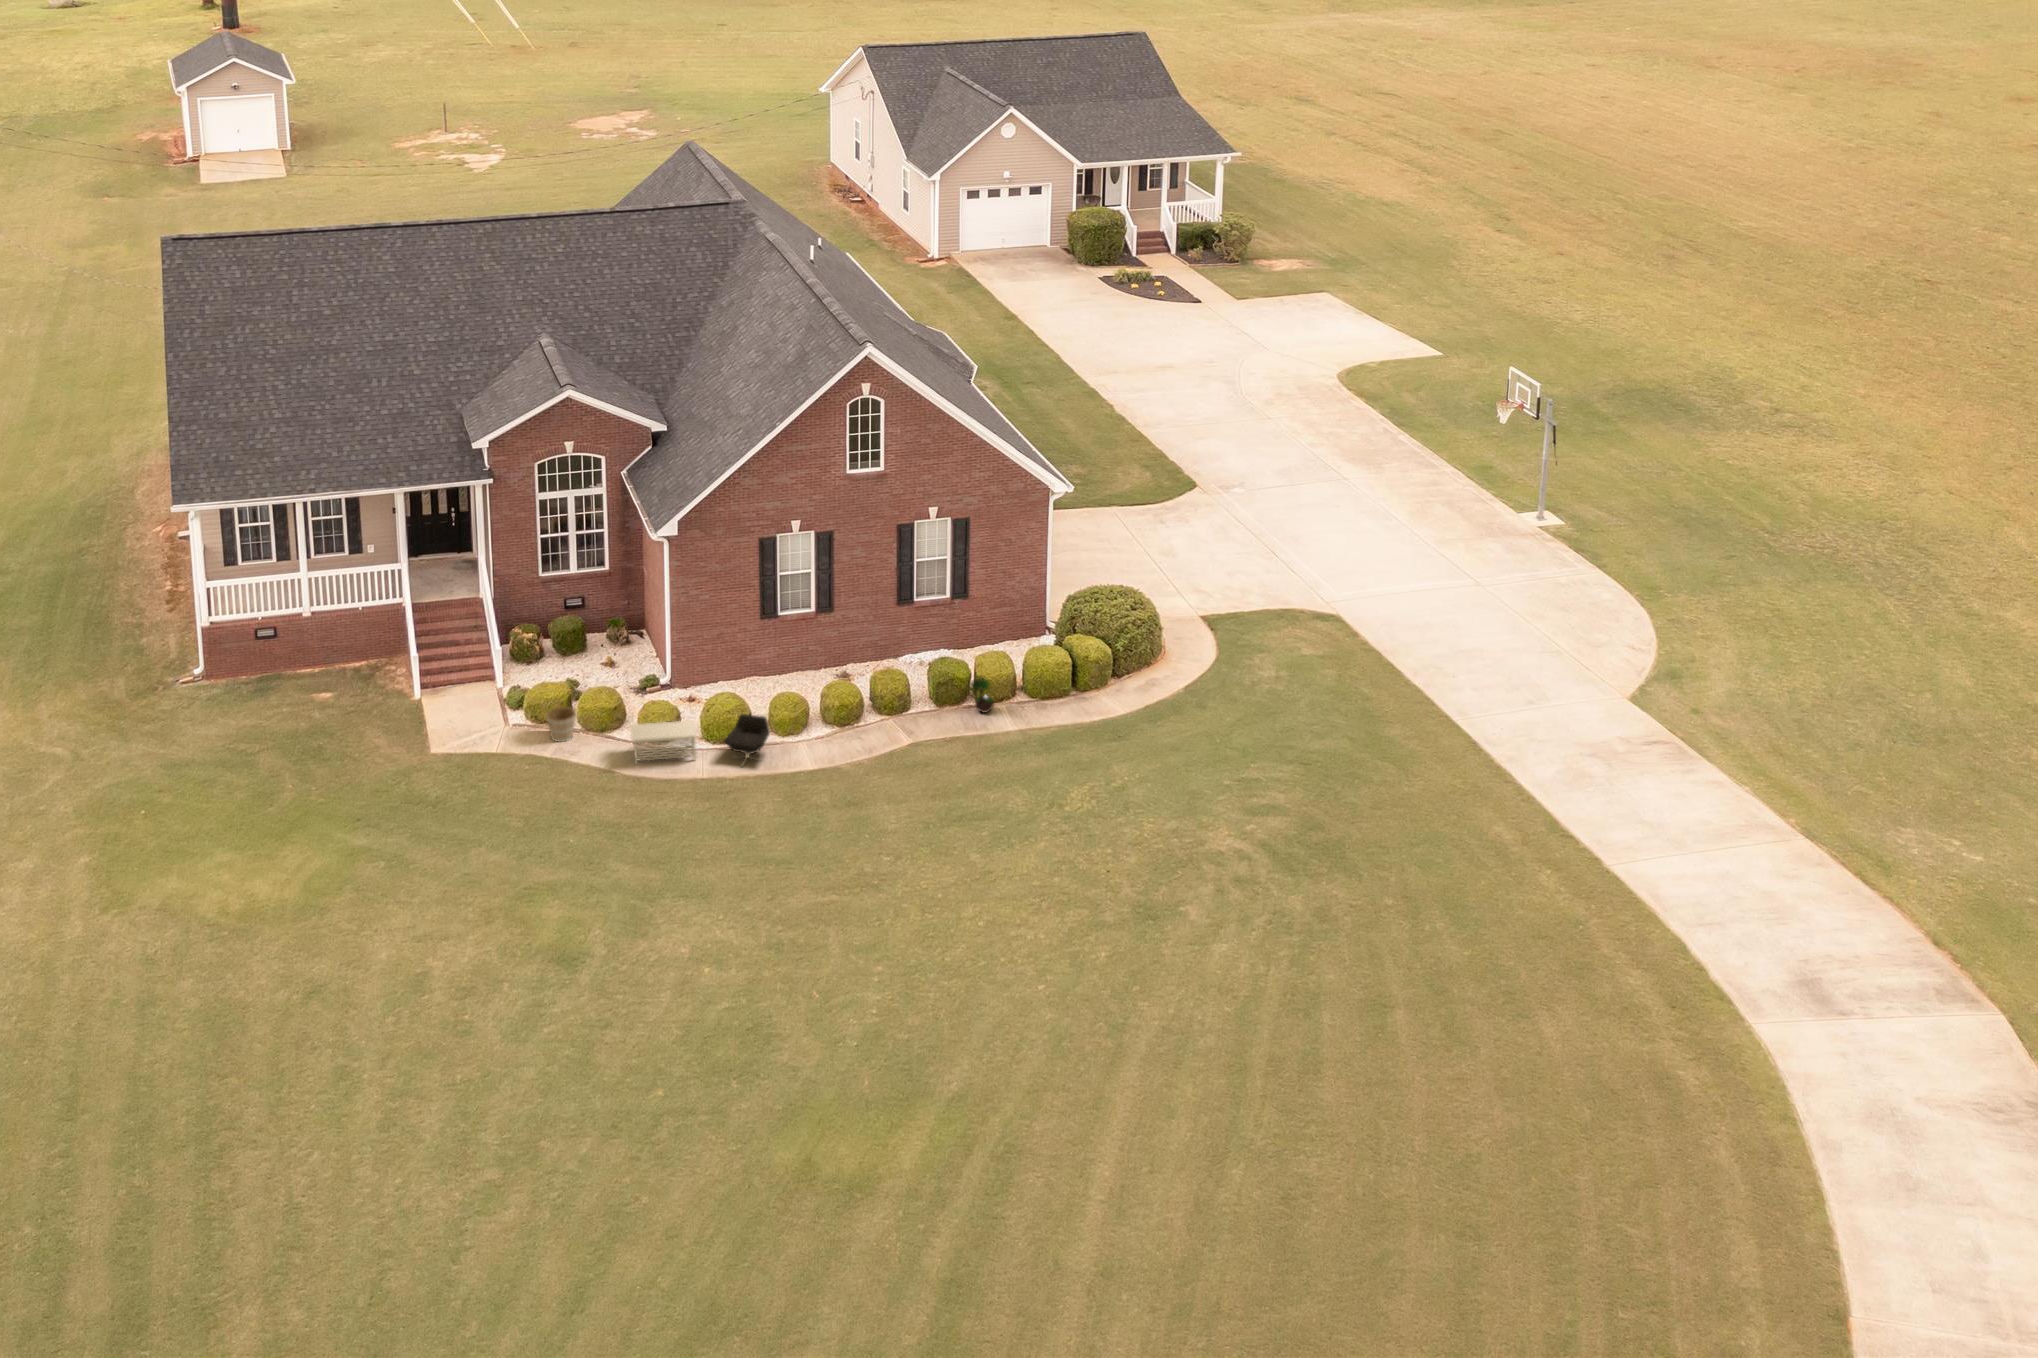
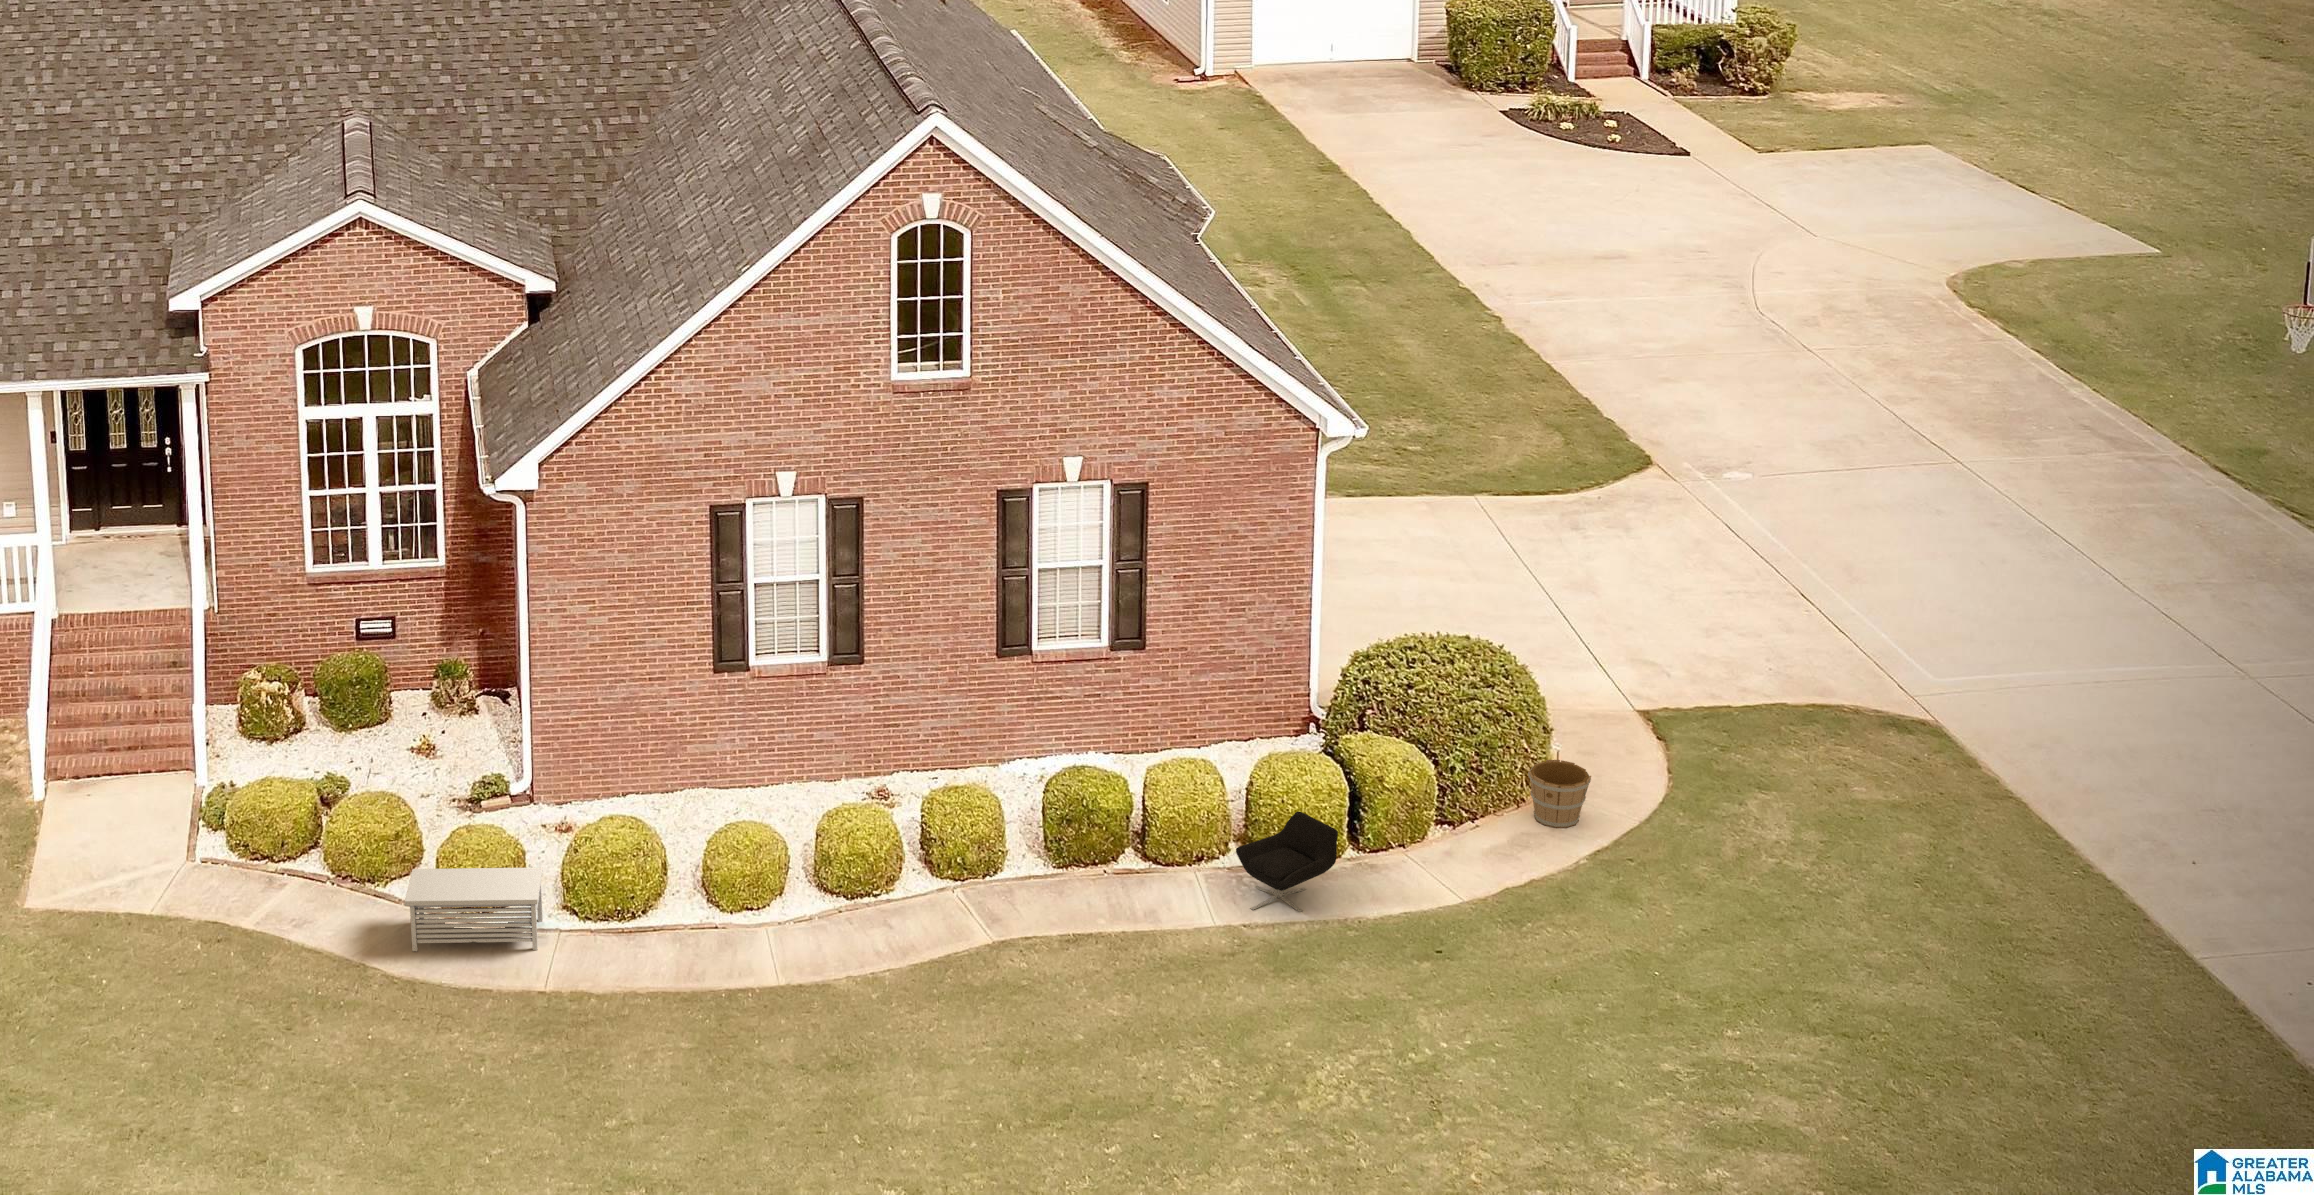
potted tree: present [971,676,994,712] -> none [1117,799,1174,883]
wooden bucket: present [546,707,576,742] -> present [1528,760,1591,828]
lounge chair: present [724,714,770,762] -> present [1236,811,1338,912]

